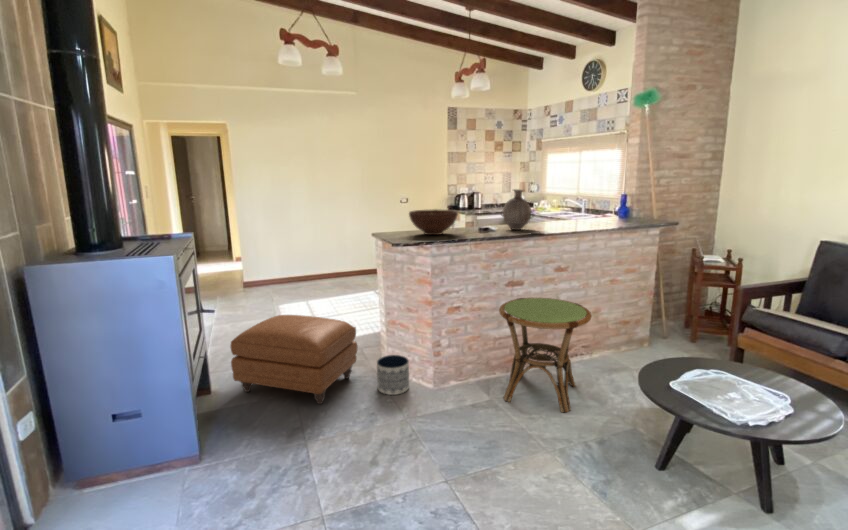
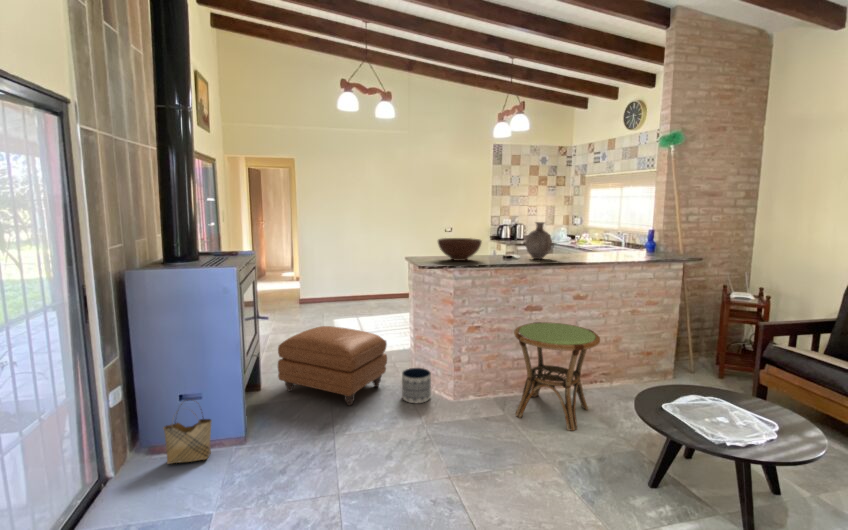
woven basket: none [91,421,158,504] -> present [163,404,212,464]

